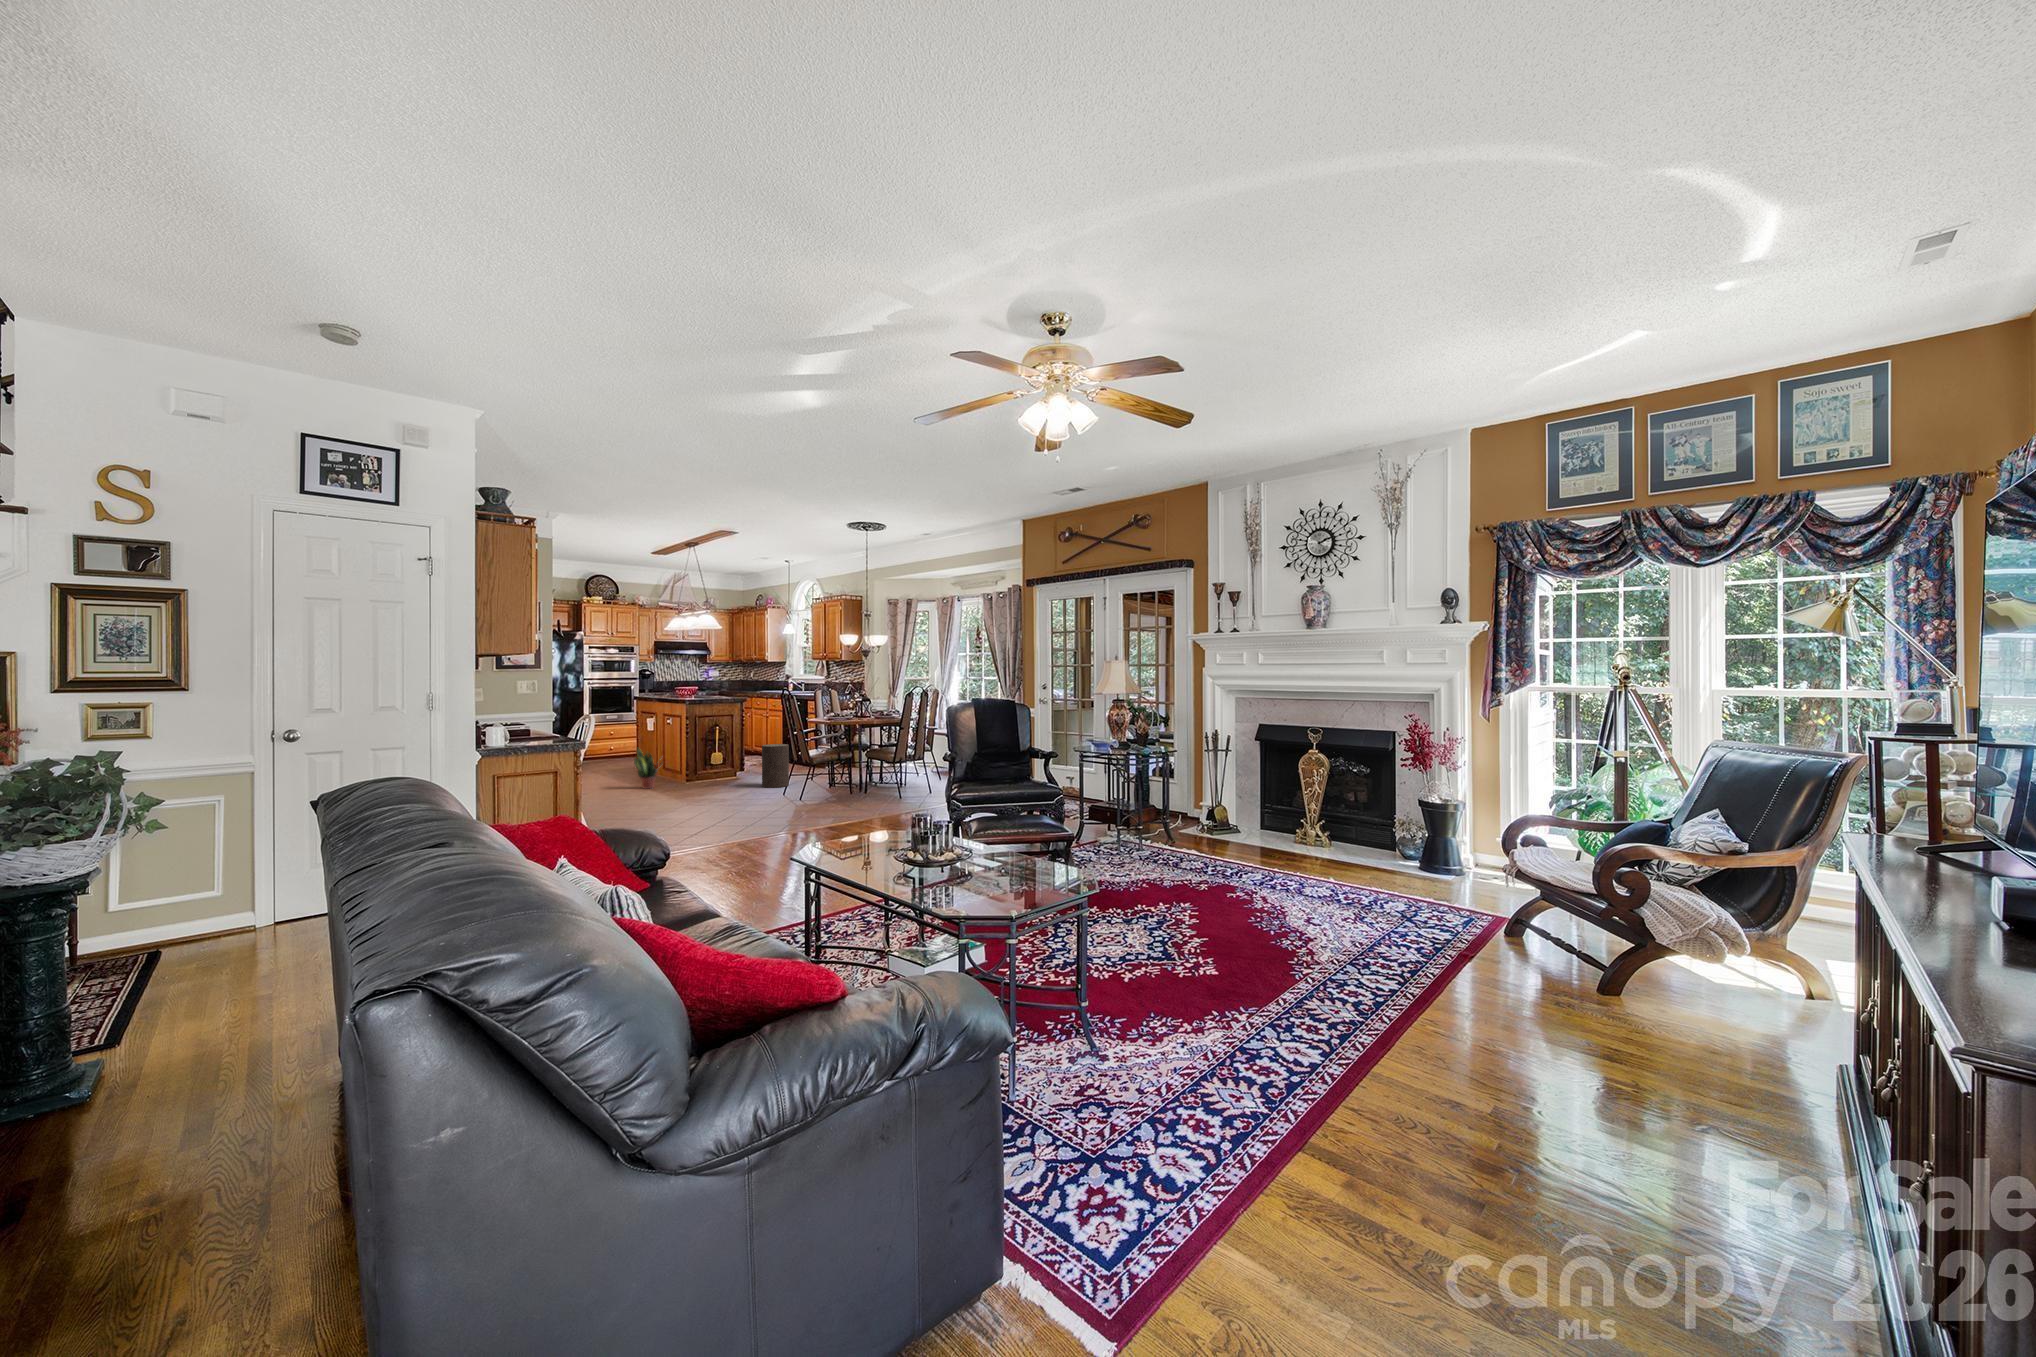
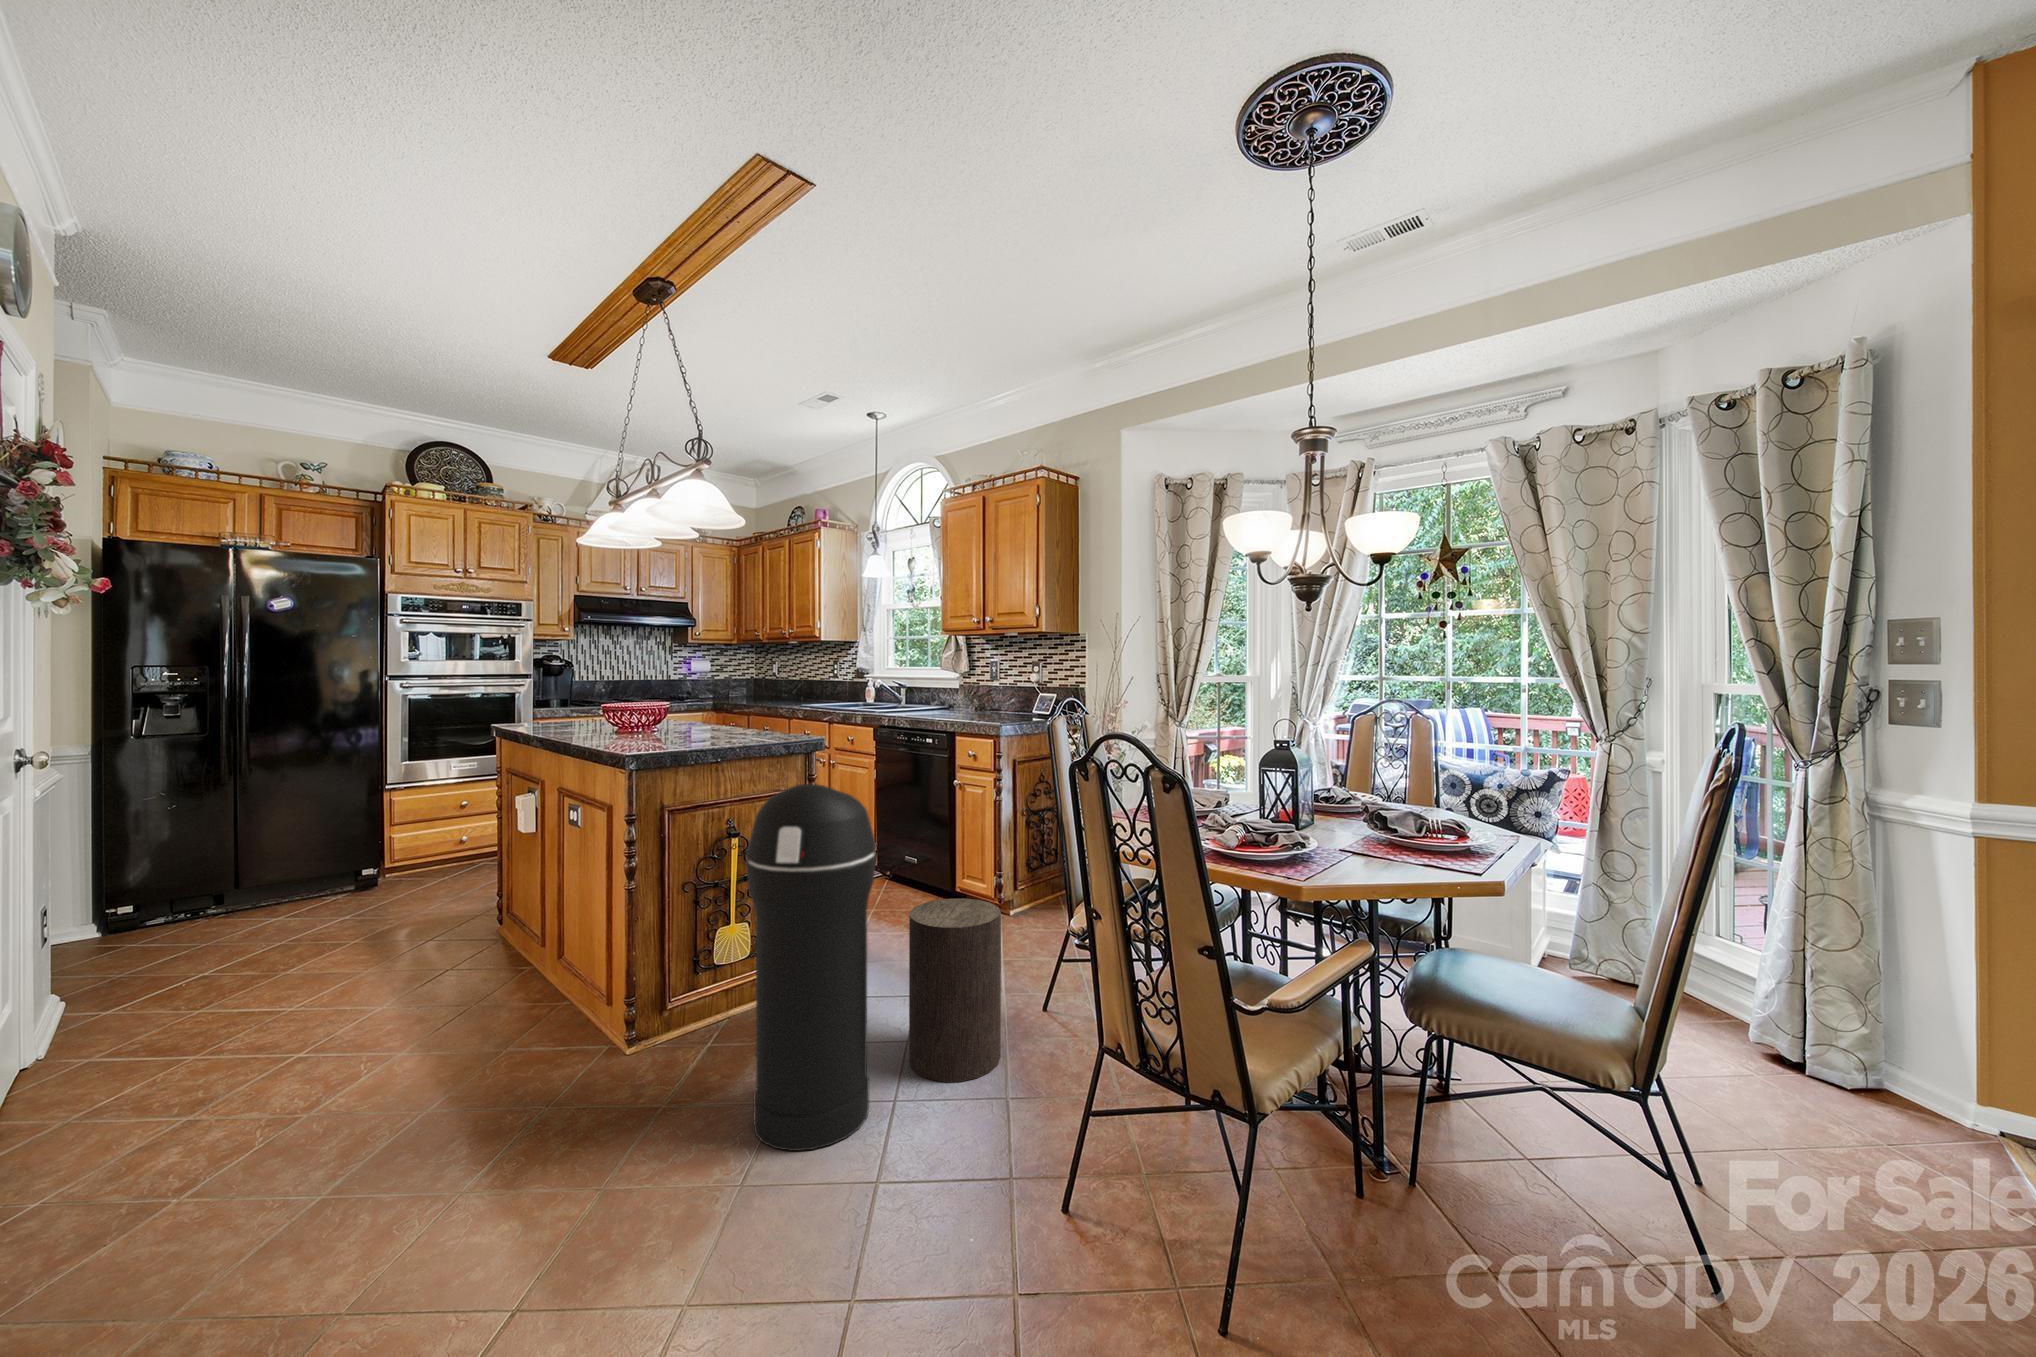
trash can: none [715,706,749,792] -> present [746,784,877,1151]
potted plant: present [634,749,662,789] -> none [414,940,539,1107]

